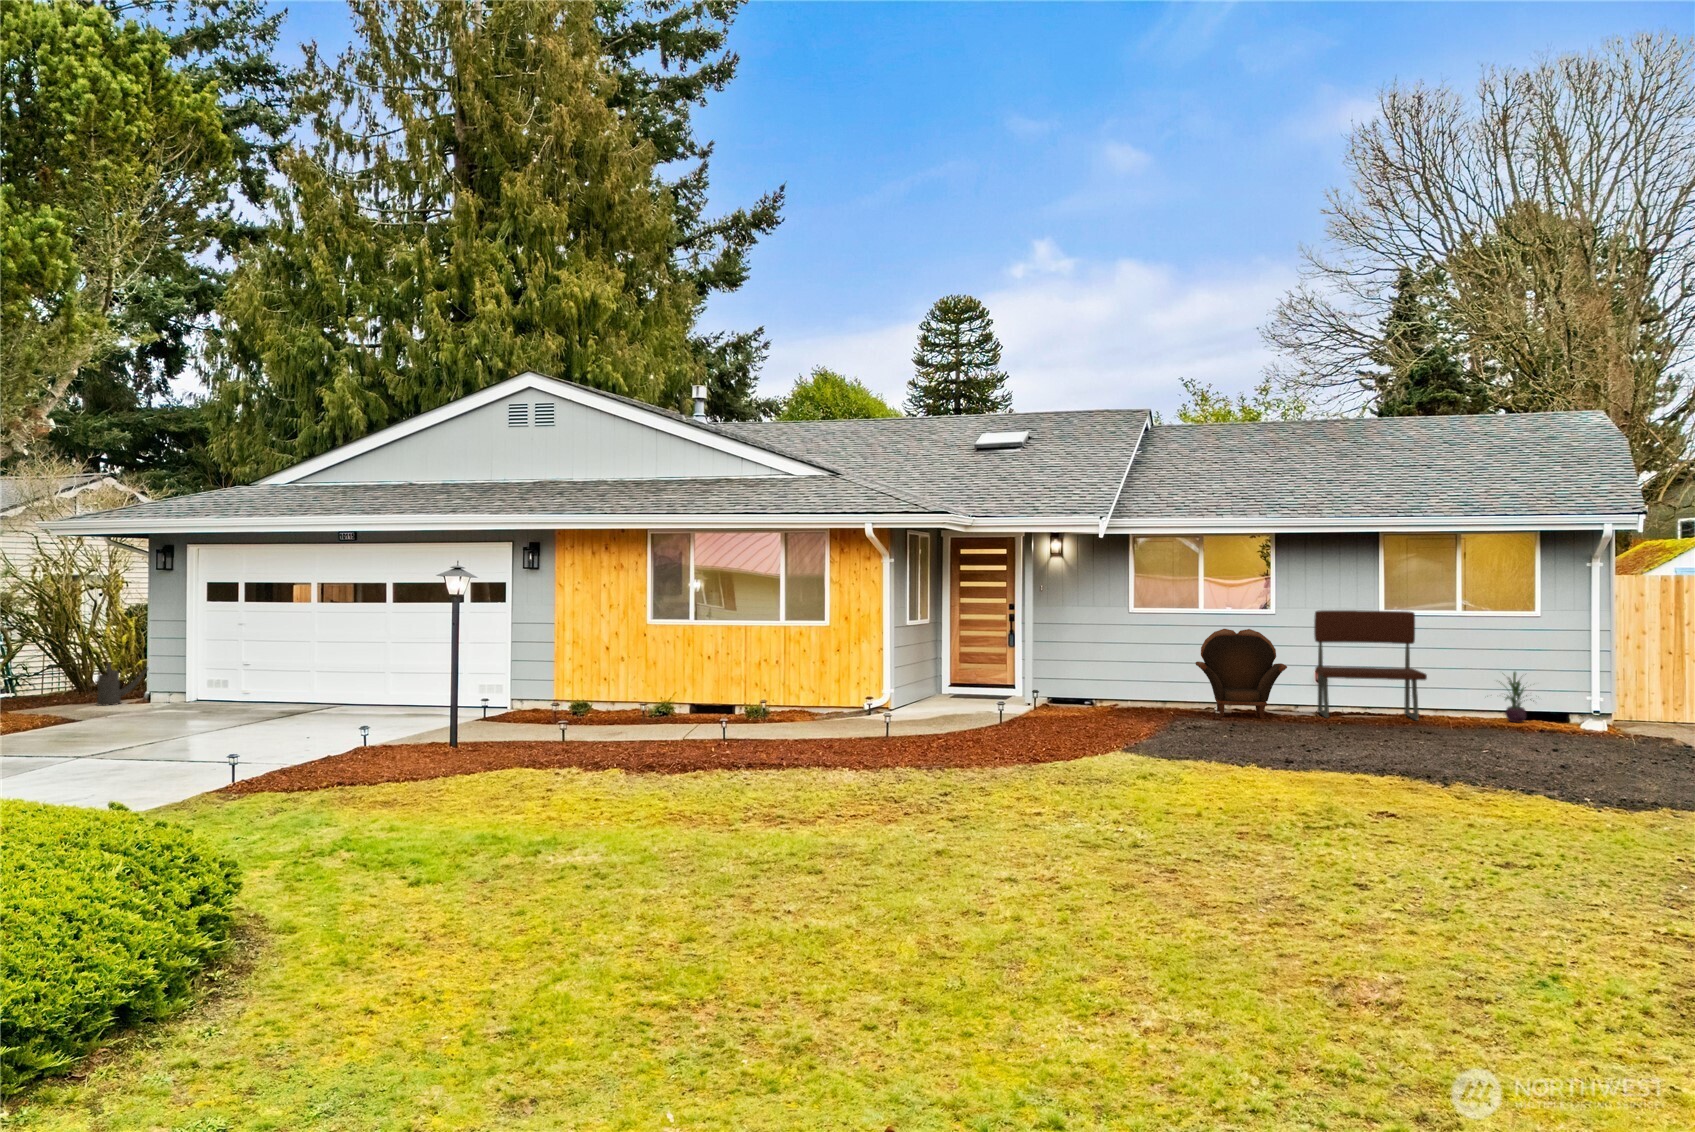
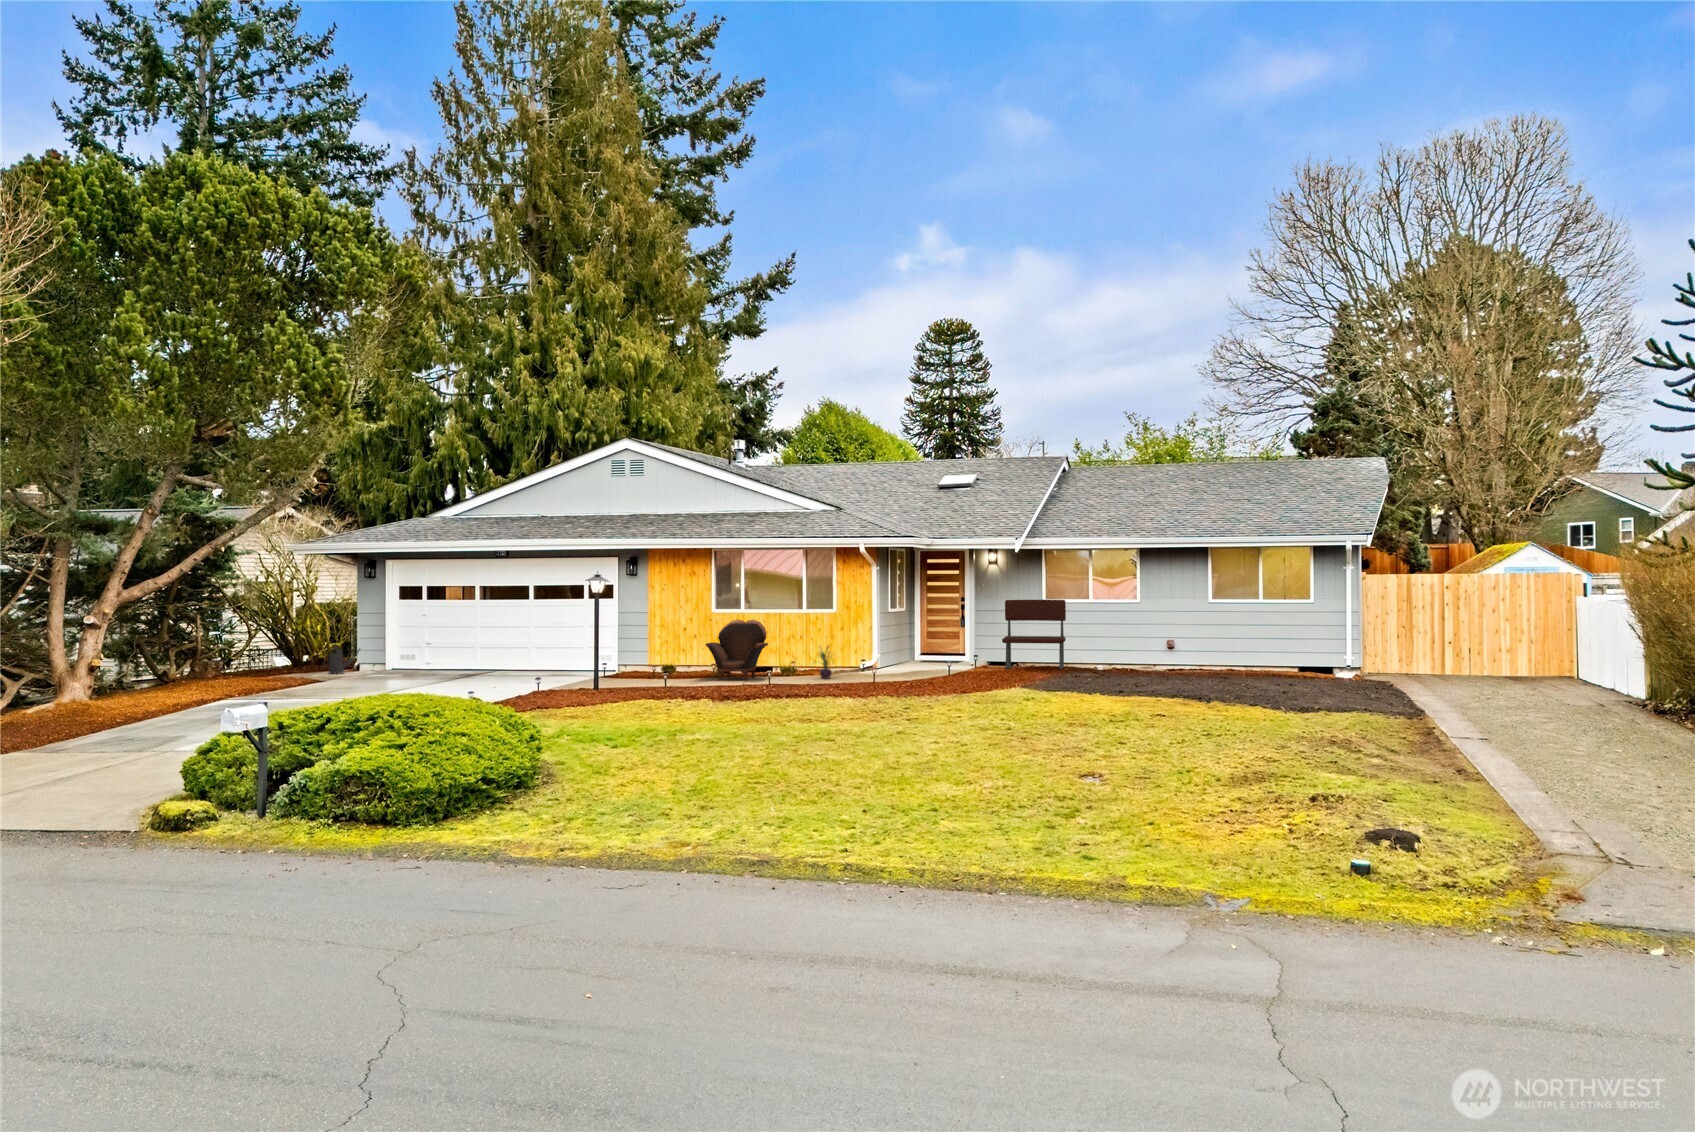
bench: present [1314,610,1427,720] -> present [1002,600,1066,670]
armchair: present [1196,629,1287,718] -> present [706,620,768,680]
decorative plant: present [1499,672,1531,722] -> present [820,646,832,679]

